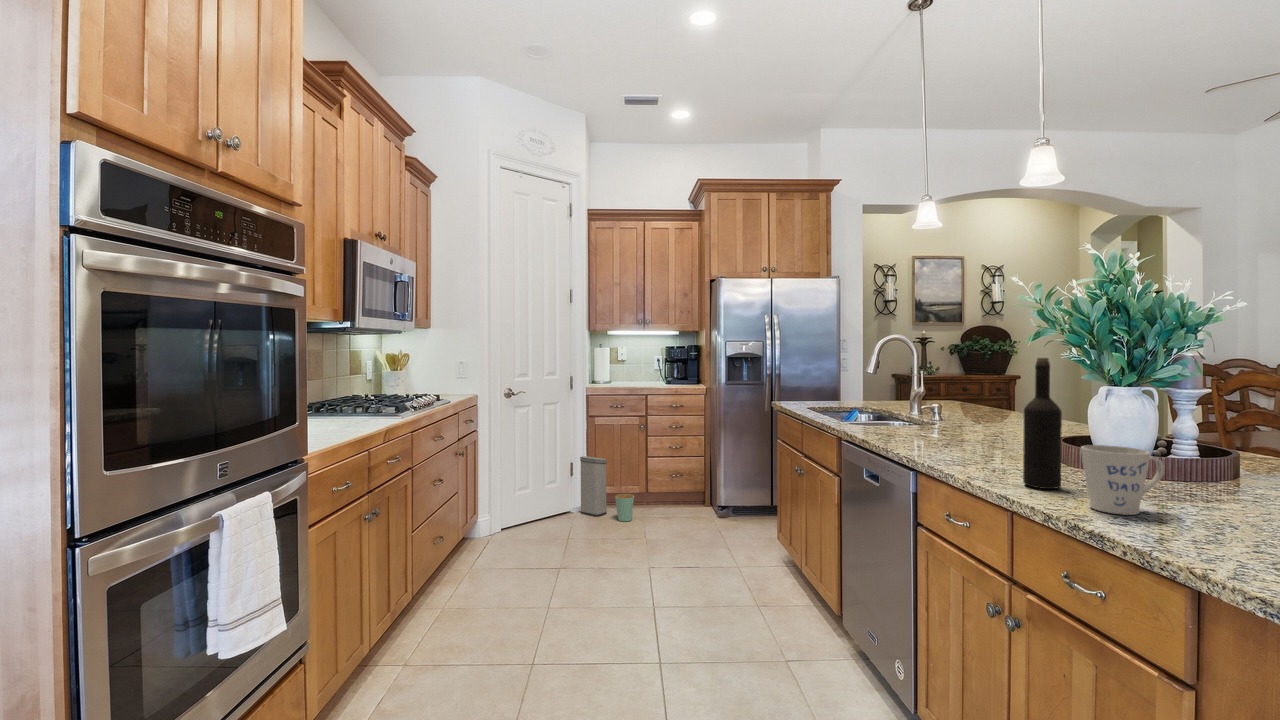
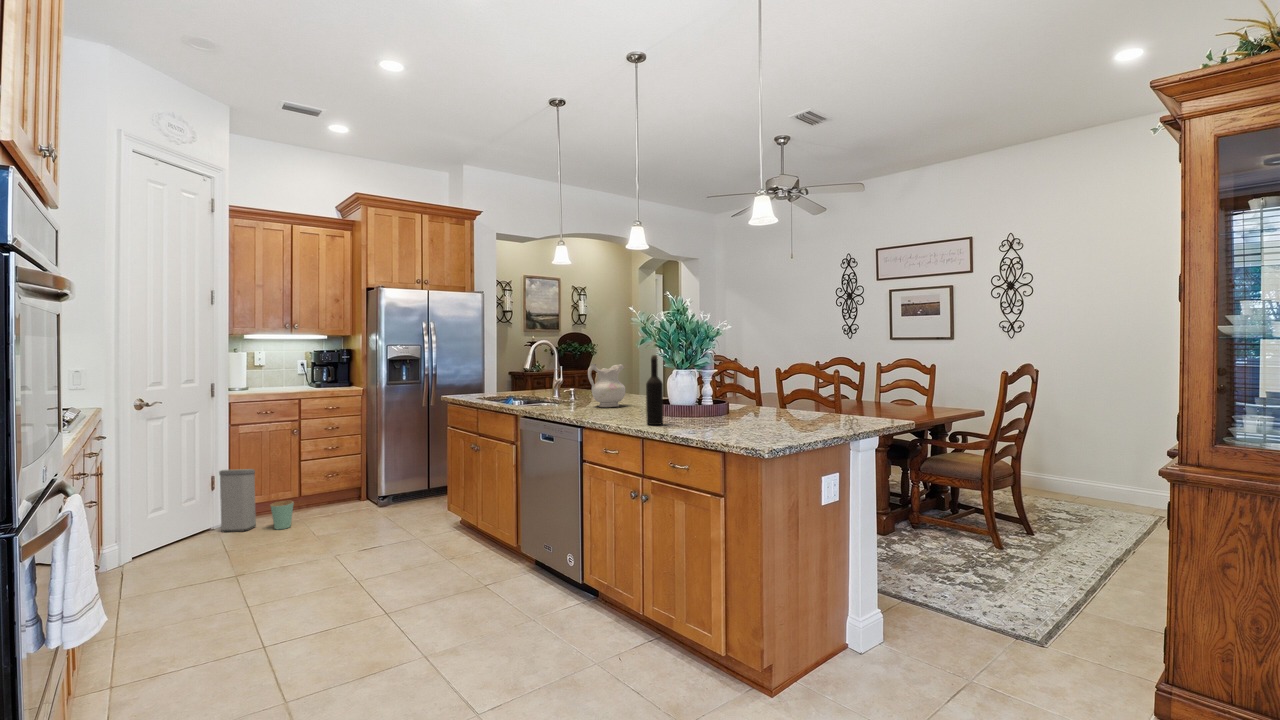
ceramic pitcher: none [944,369,1014,440] -> present [588,364,626,407]
mug: present [1081,445,1164,515] -> none [675,398,705,430]

